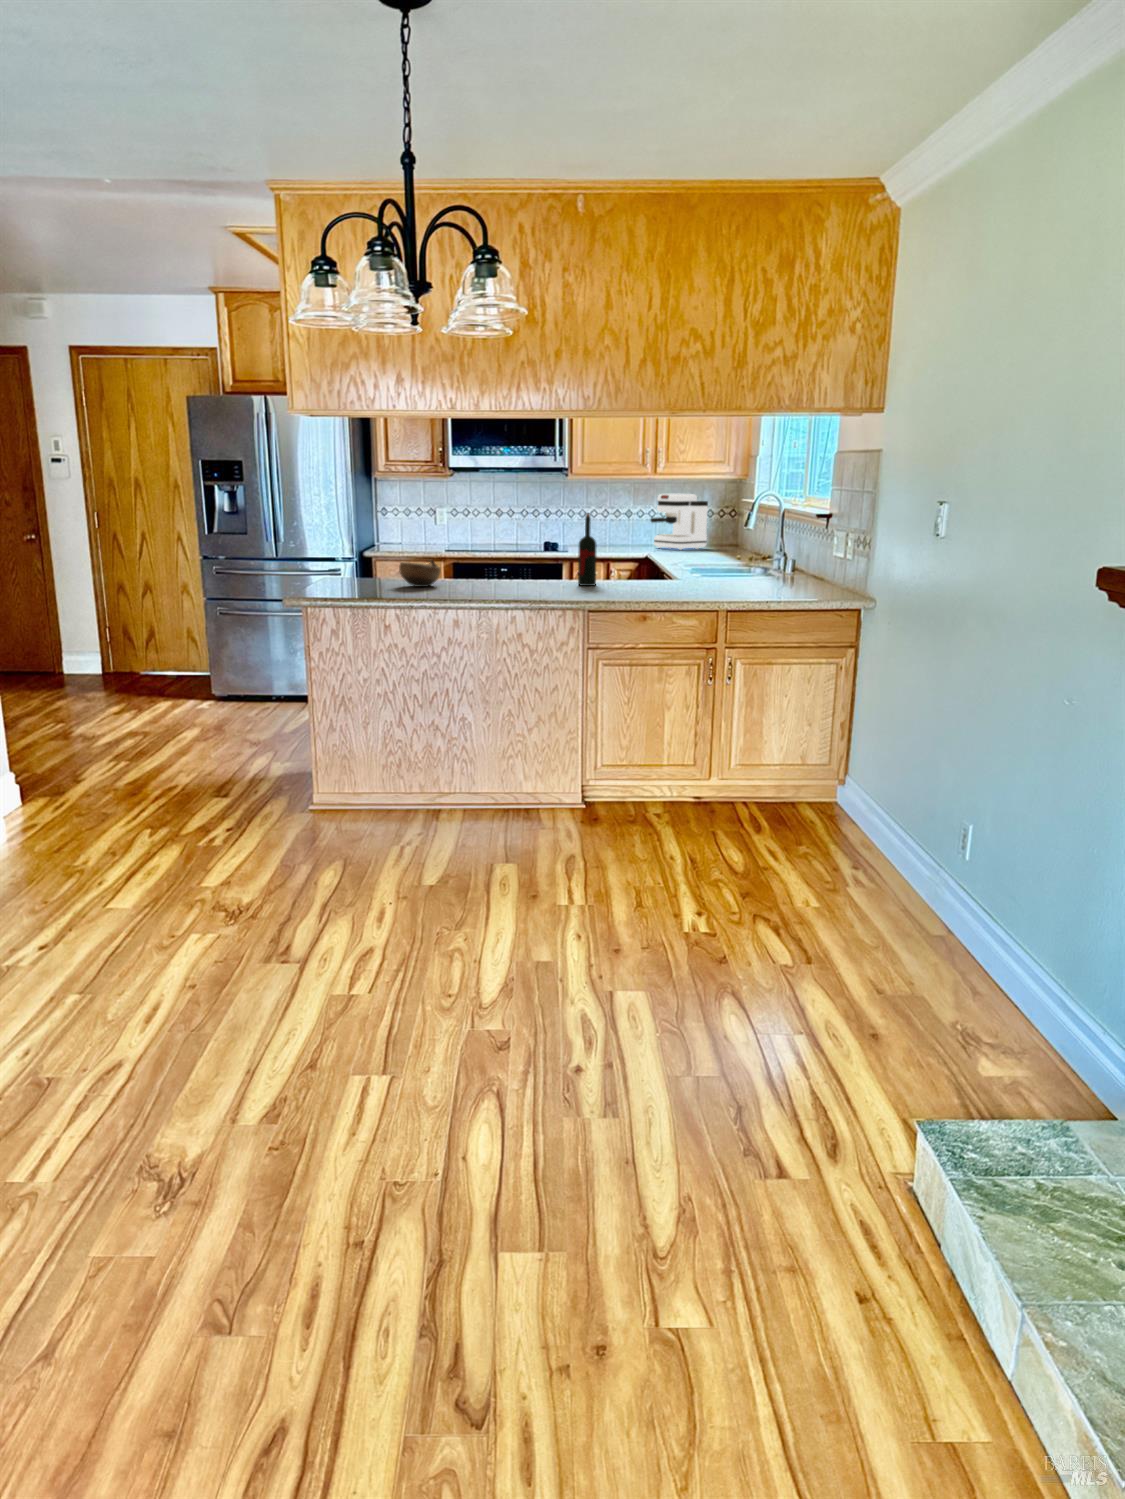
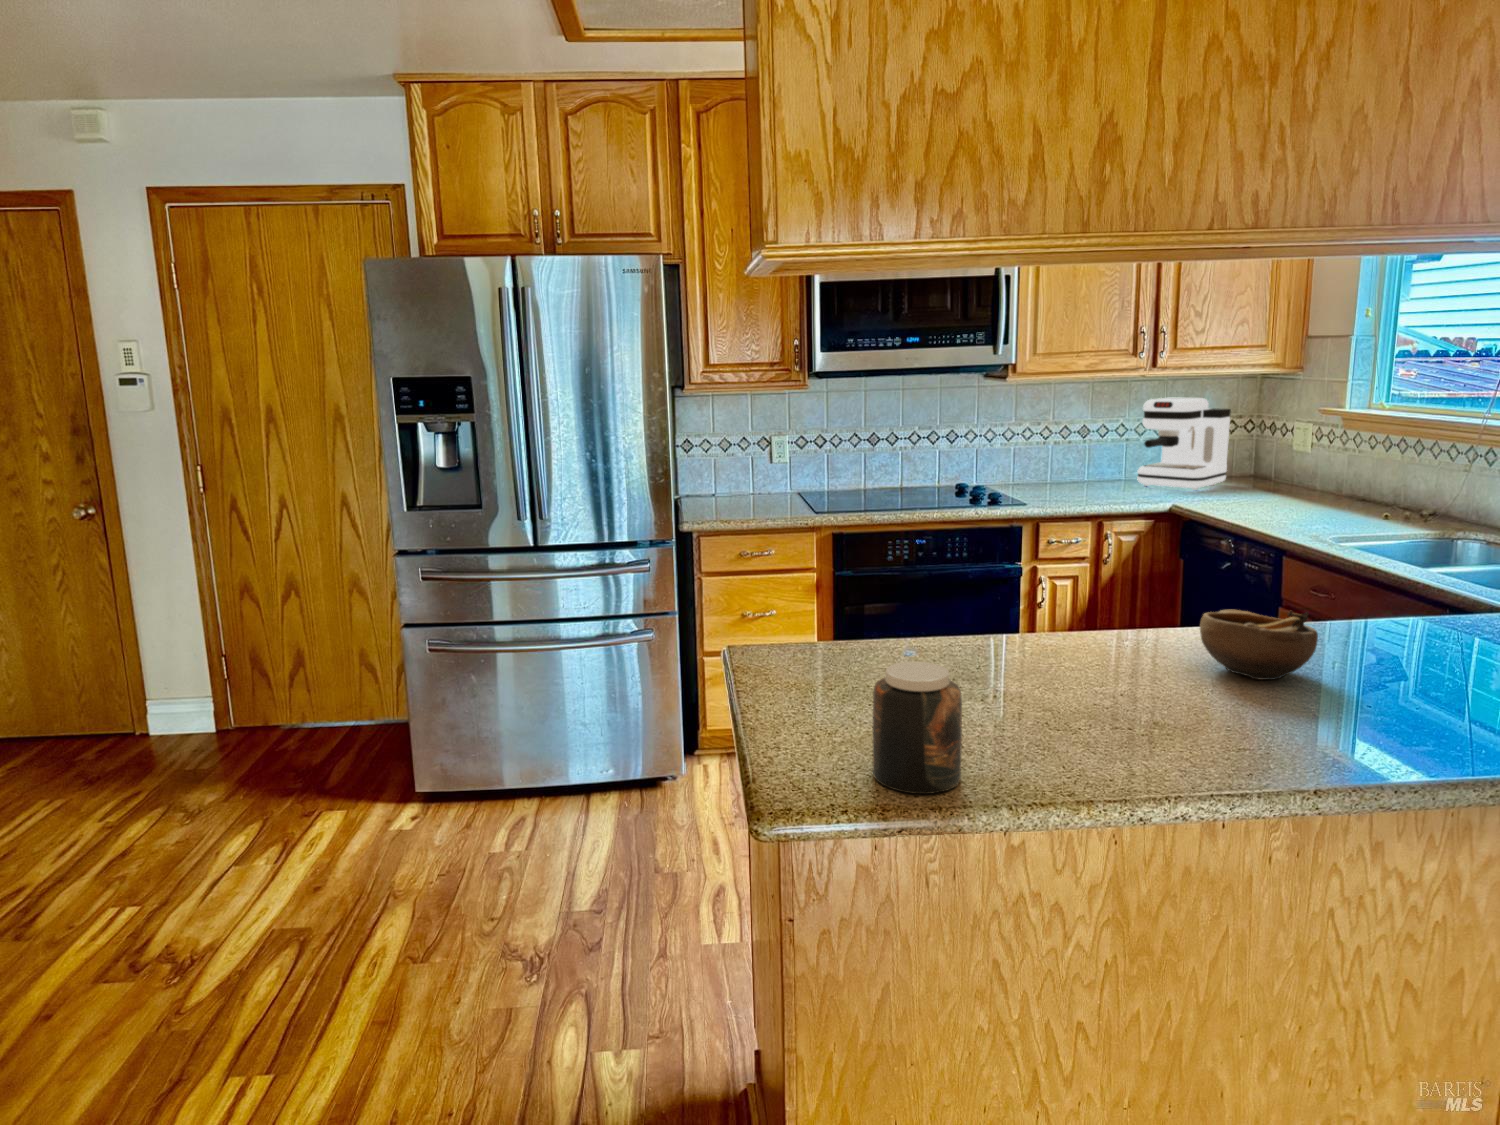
wine bottle: present [578,513,597,586] -> none [1376,486,1439,659]
jar: none [327,557,358,597] -> present [873,661,962,794]
bowl: present [399,560,441,587] -> present [1200,609,1318,680]

